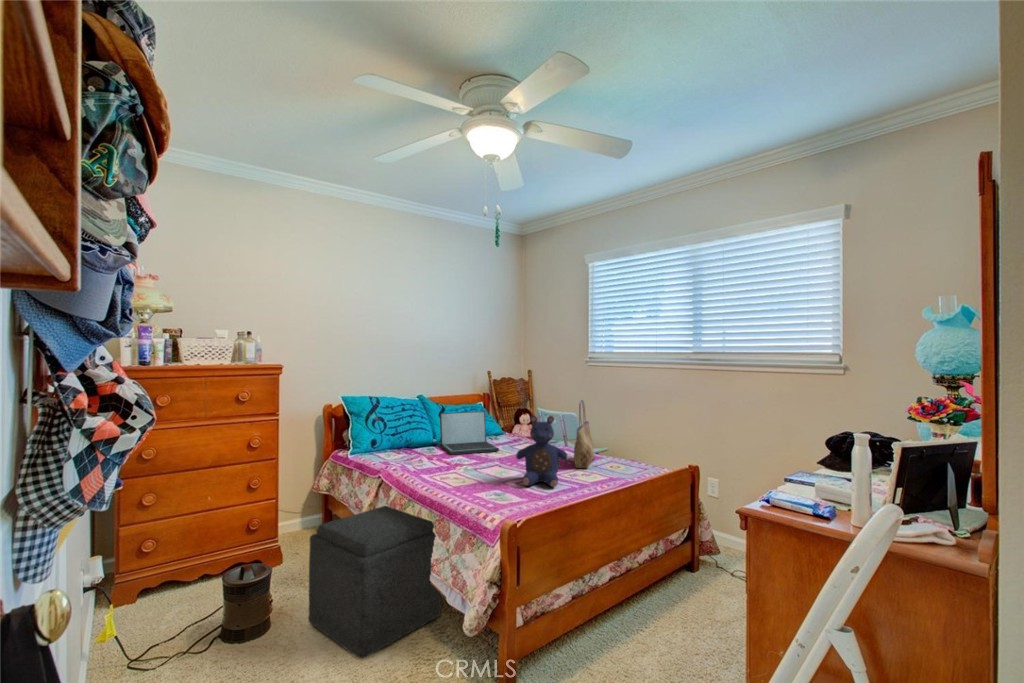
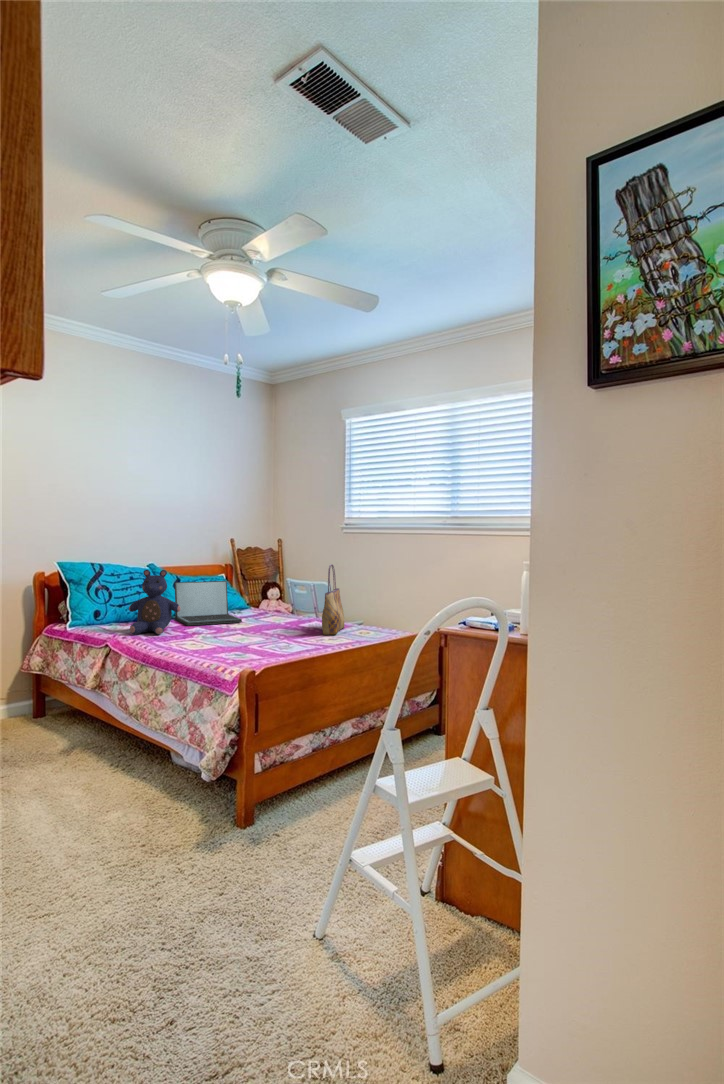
teddy bear: present [516,416,569,487] -> present [129,570,181,634]
ottoman: present [309,506,441,658] -> none [30,673,177,816]

